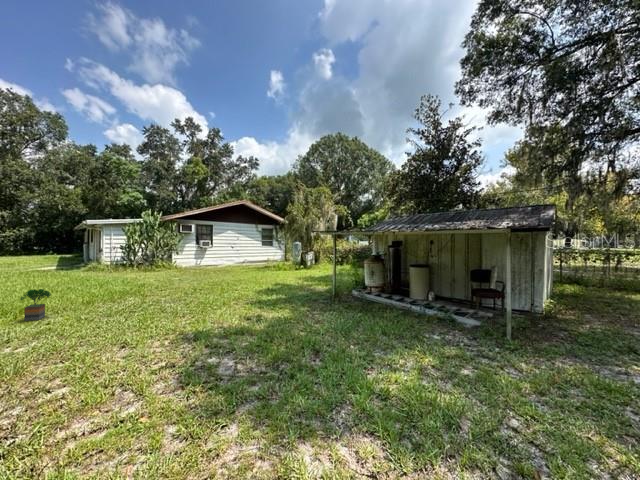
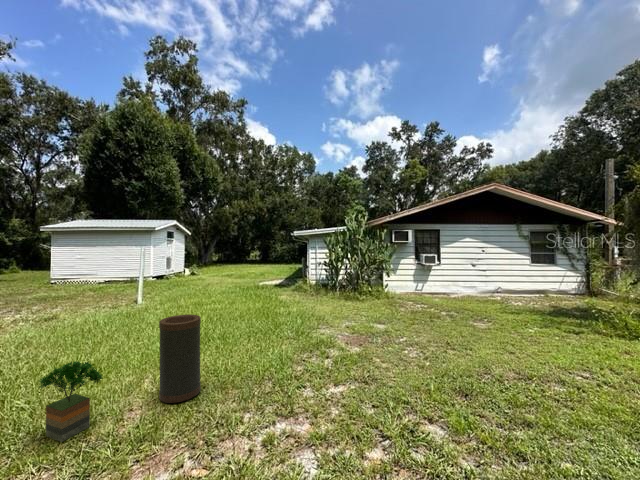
trash can: none [67,270,91,309] -> present [159,314,201,403]

